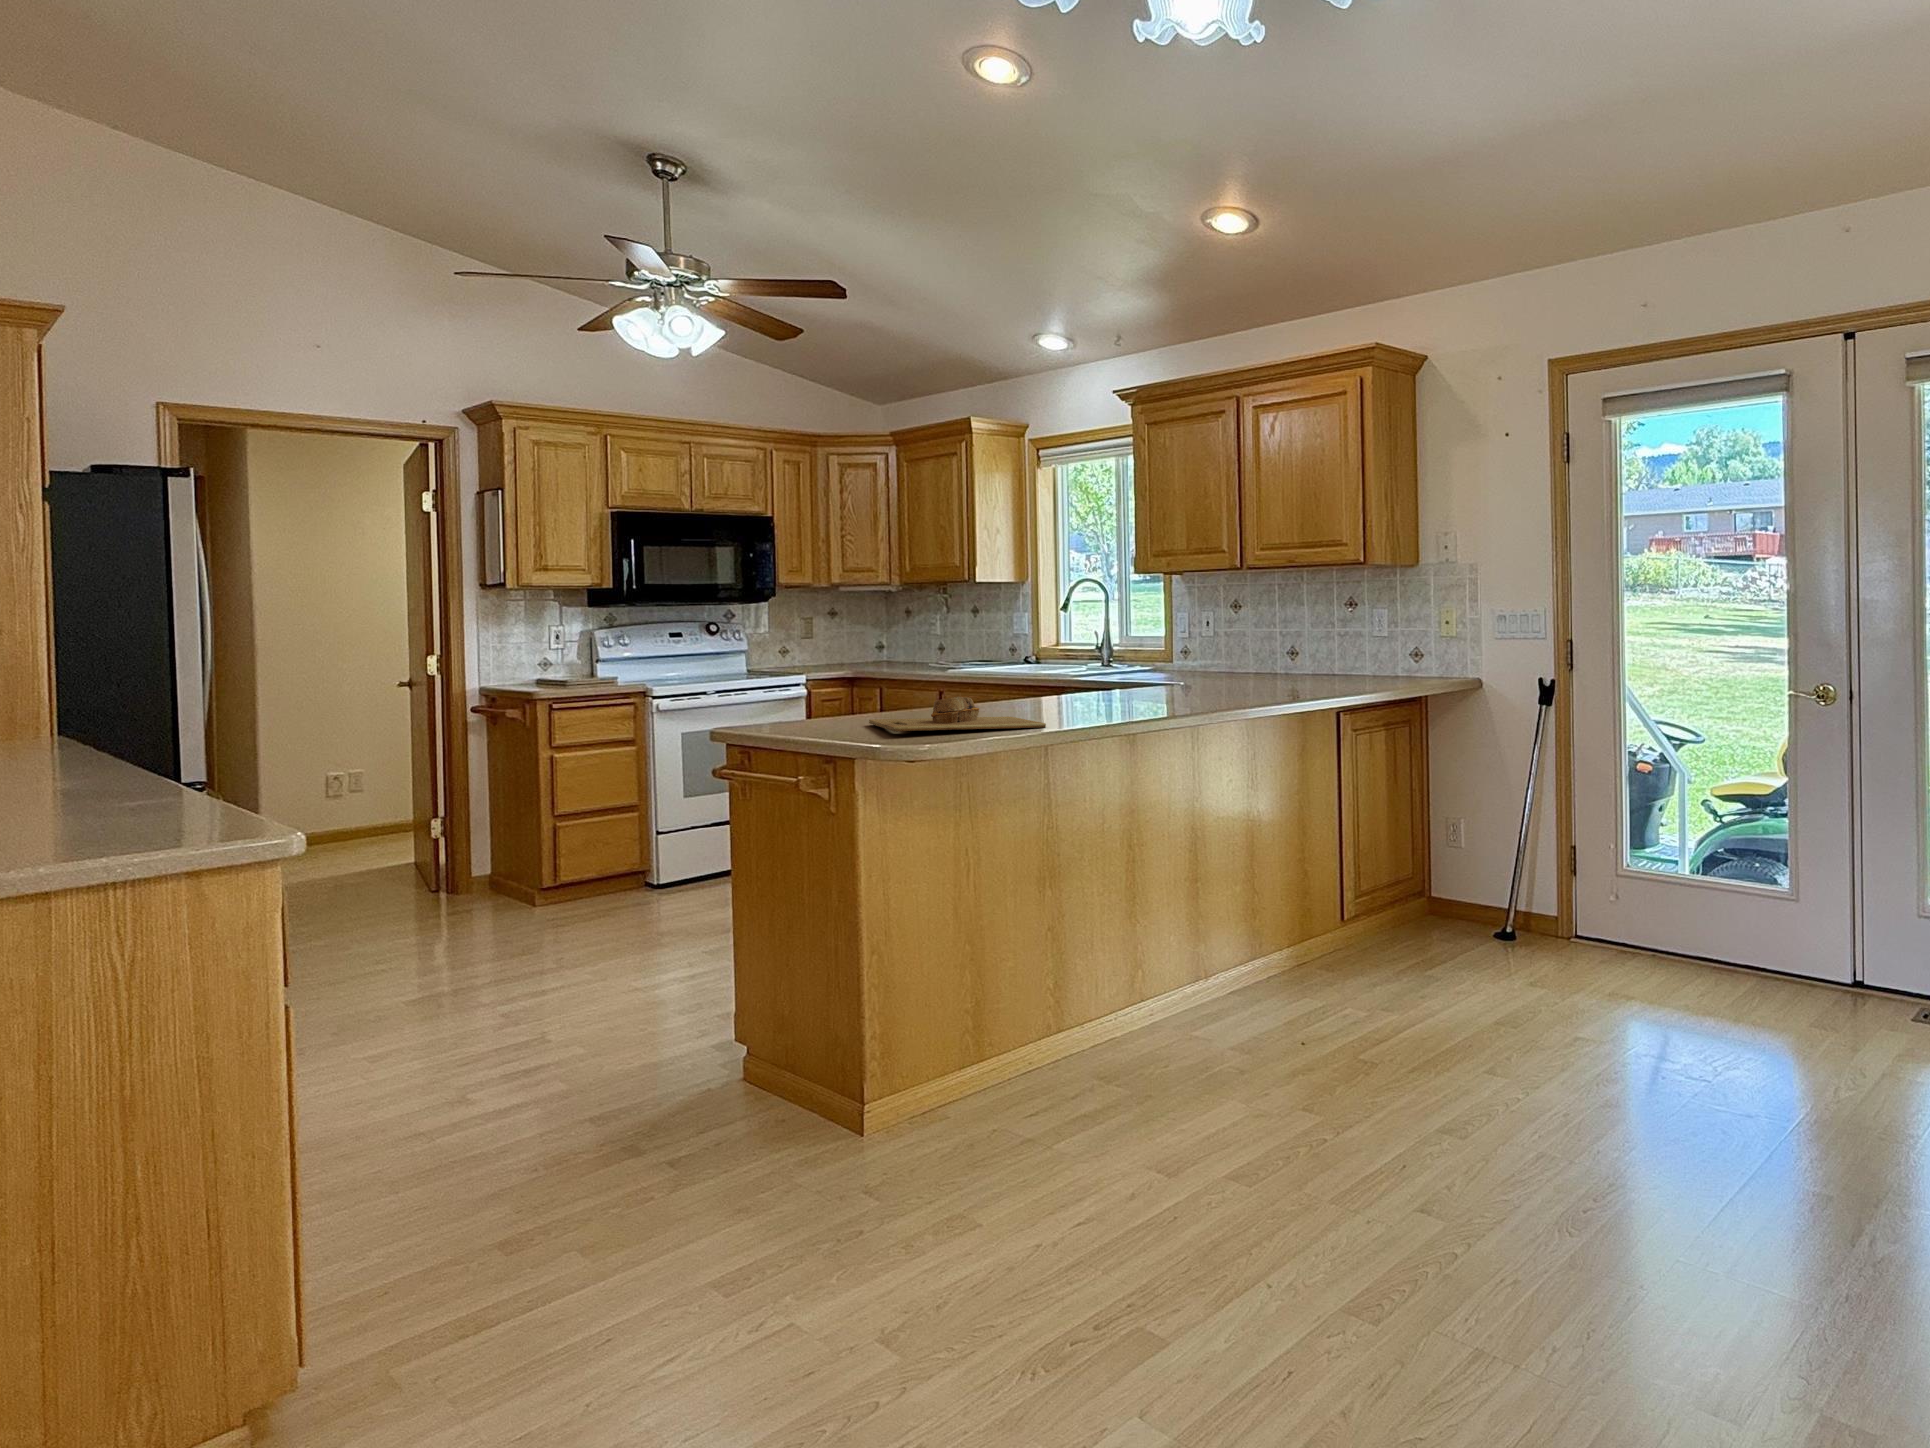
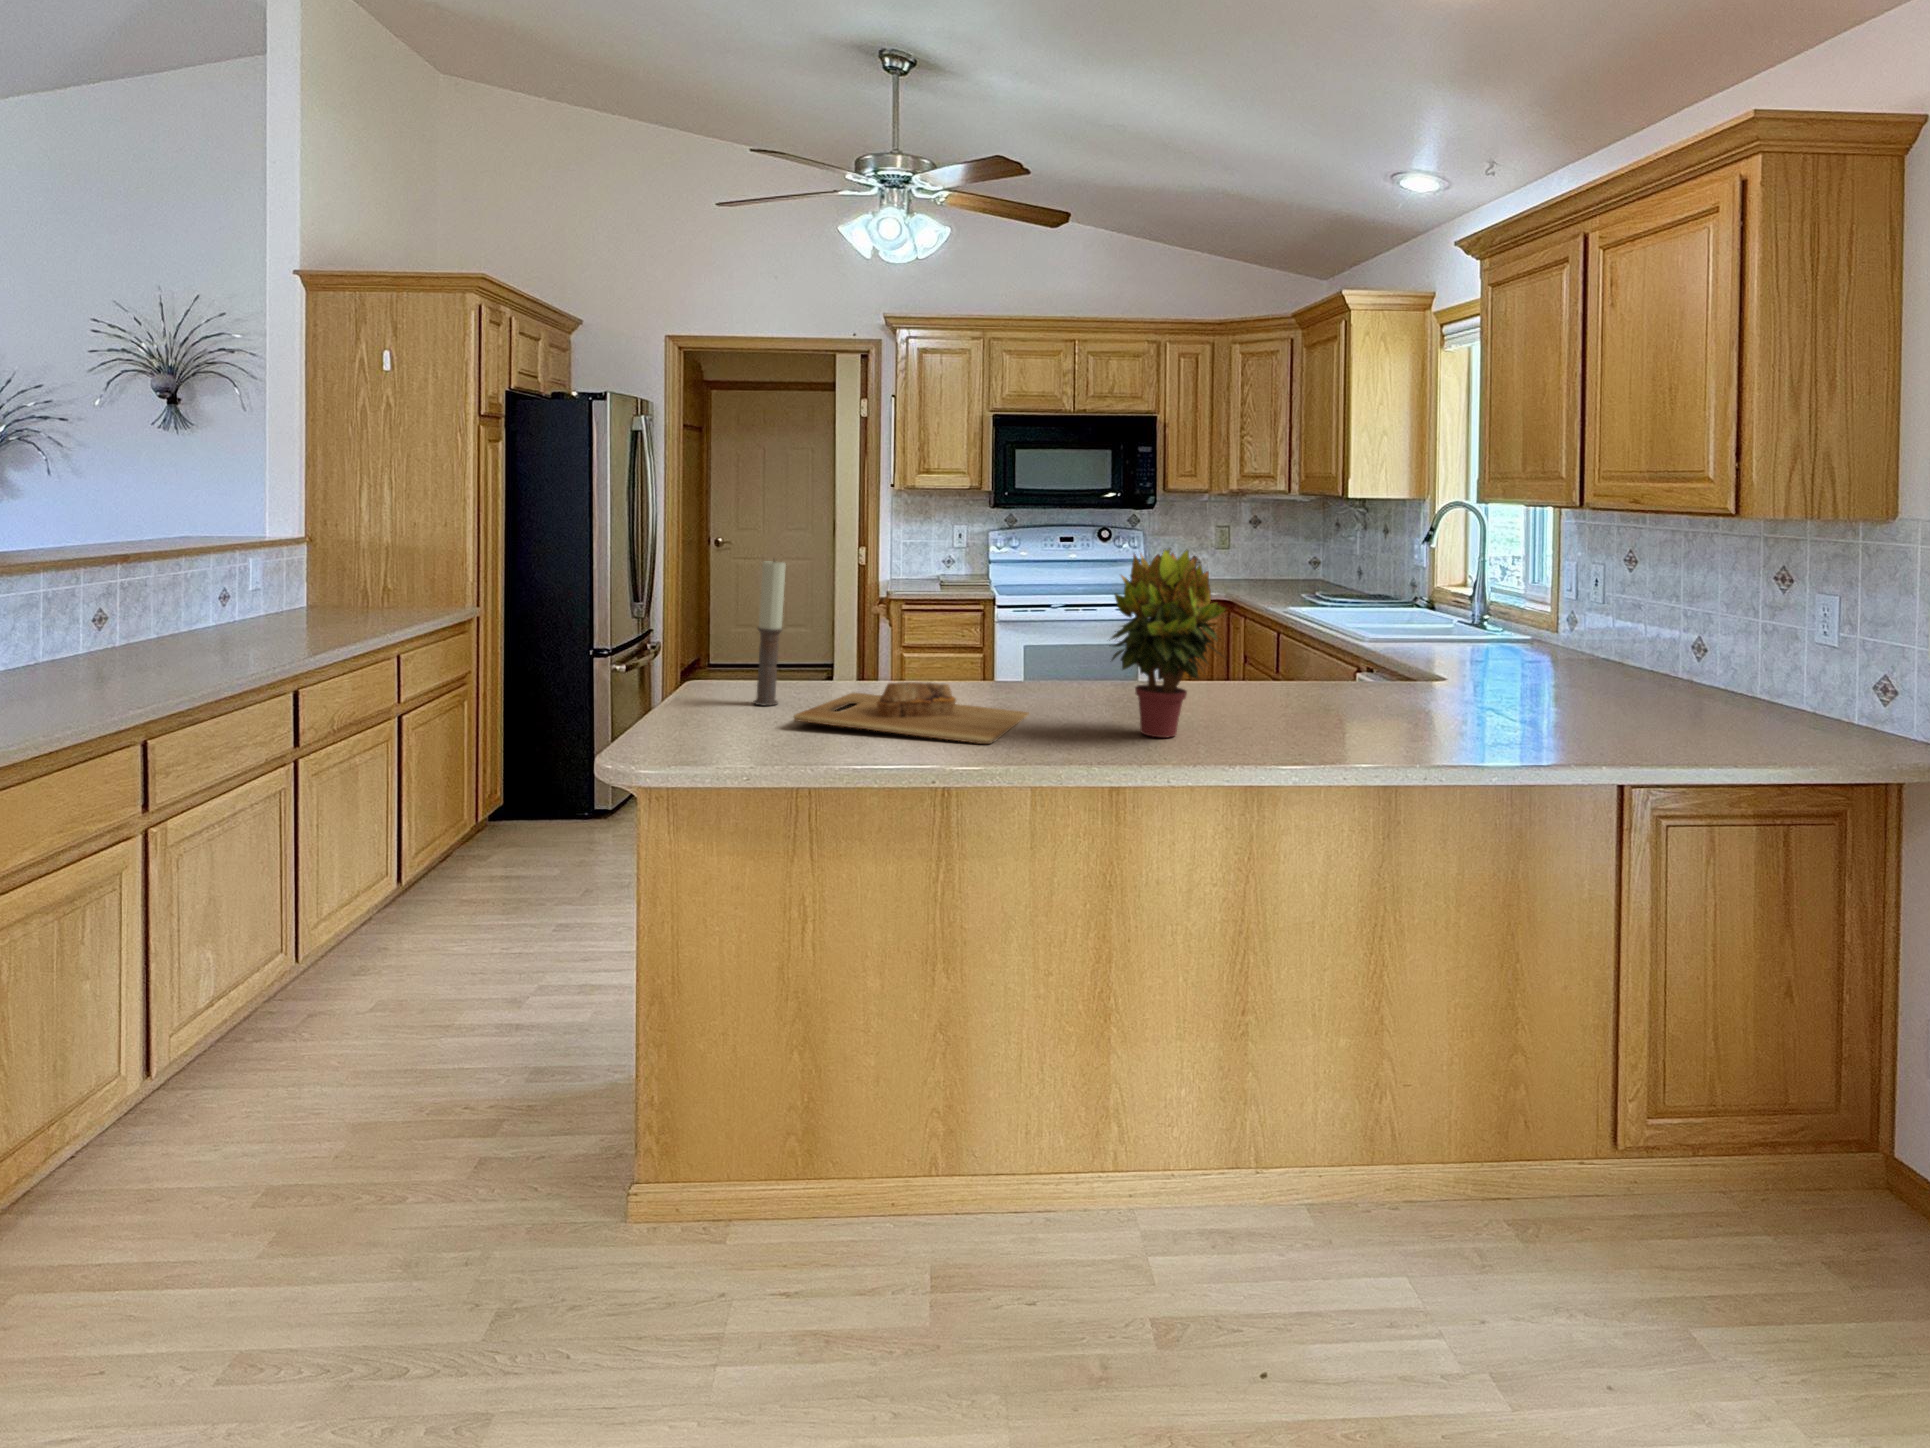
potted plant: none [1078,589,1157,714] -> present [1112,549,1226,738]
candle: none [806,613,829,733] -> present [754,561,786,706]

